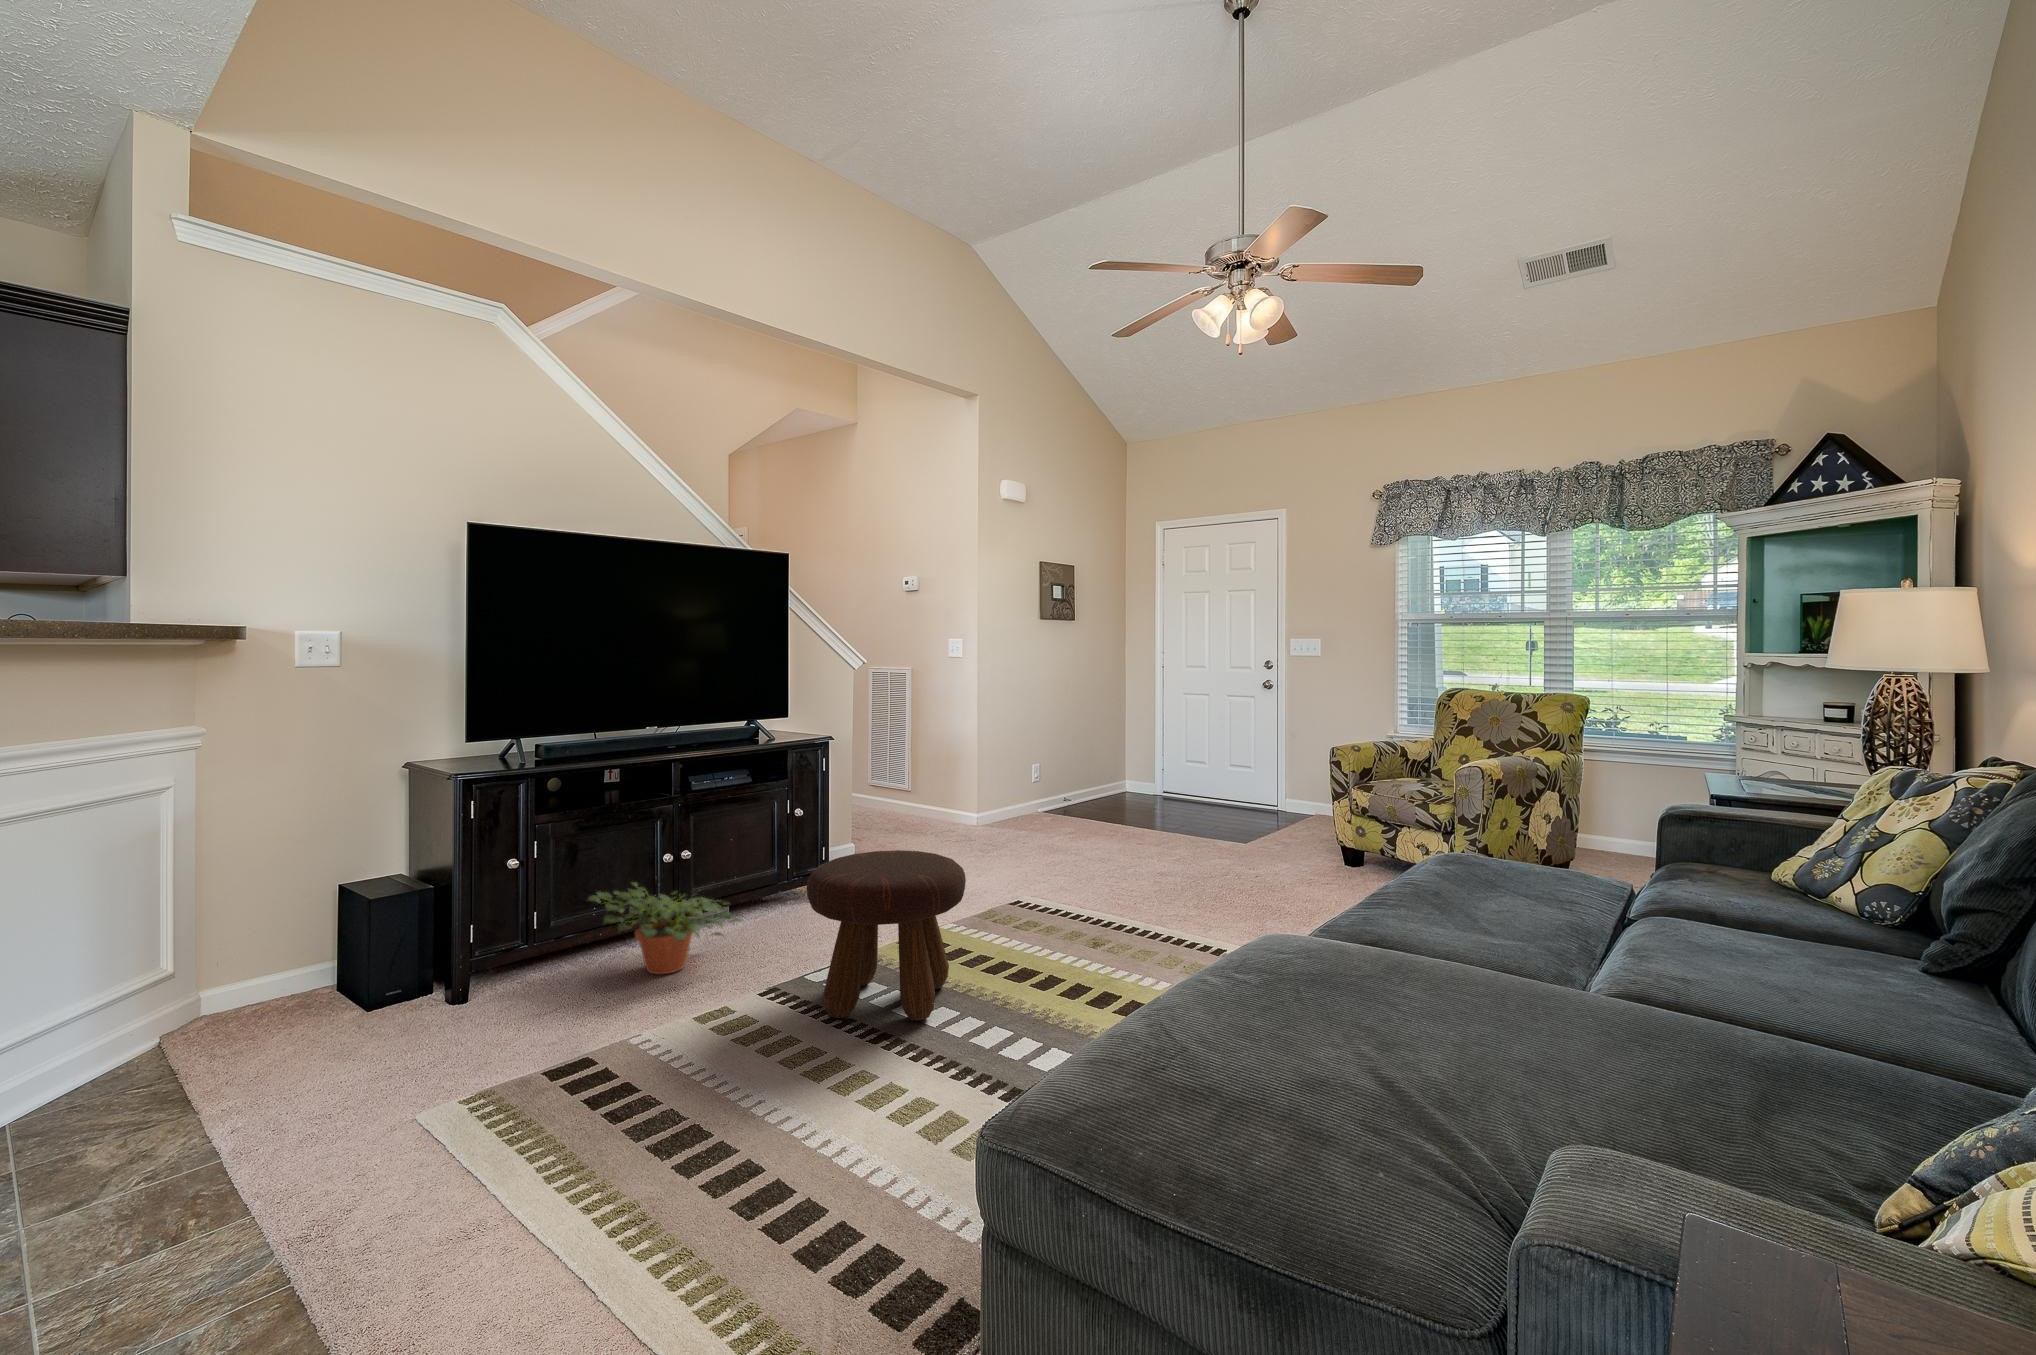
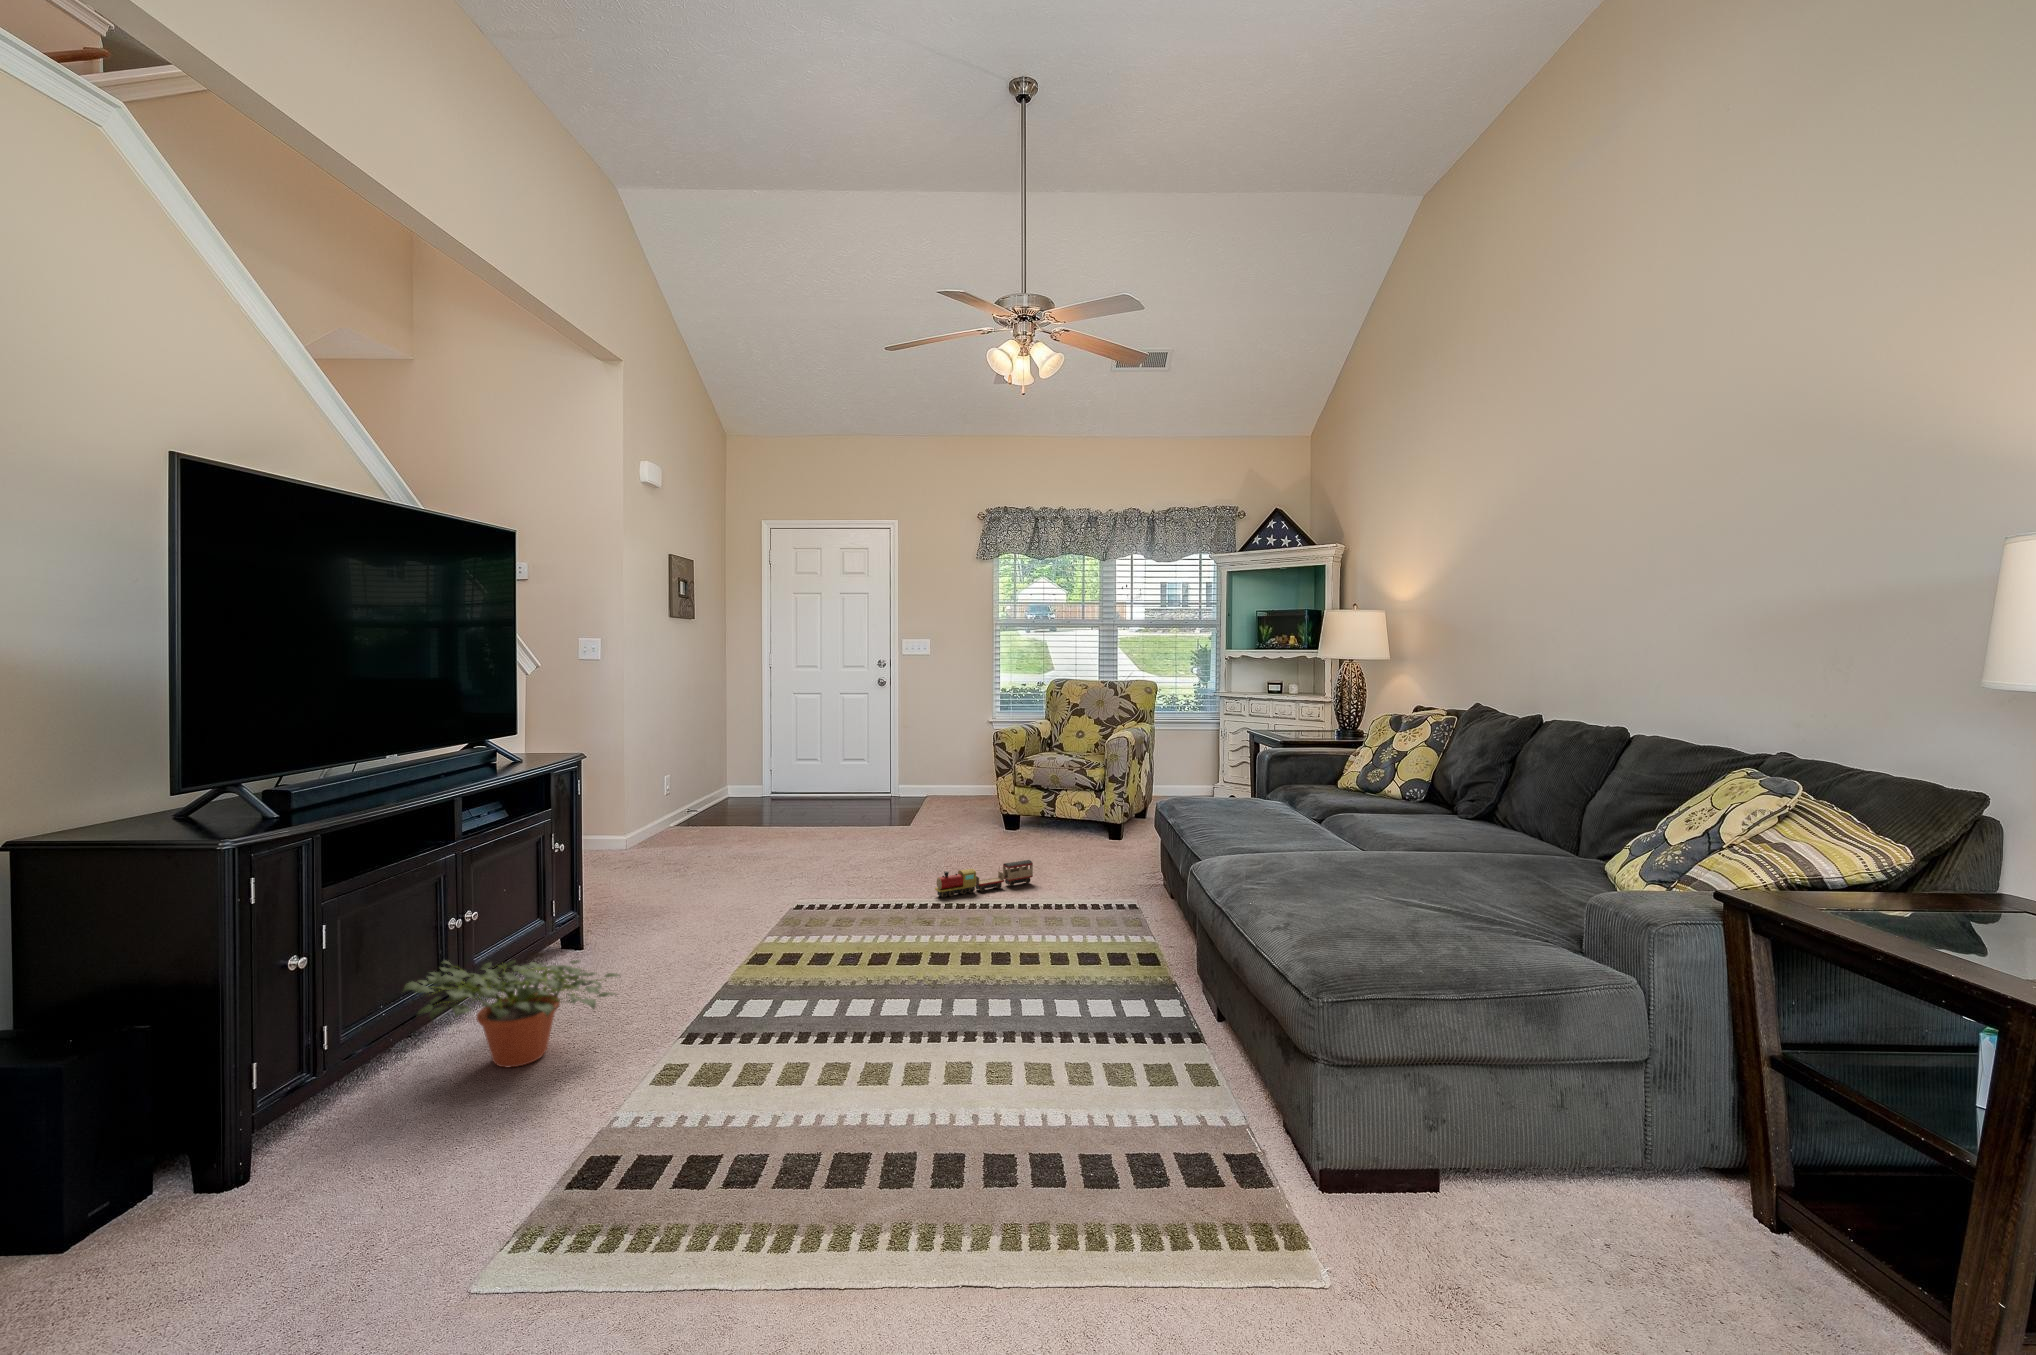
footstool: present [806,850,966,1021] -> none [752,856,917,1037]
toy train: none [1141,893,1264,926] -> present [935,860,1033,898]

